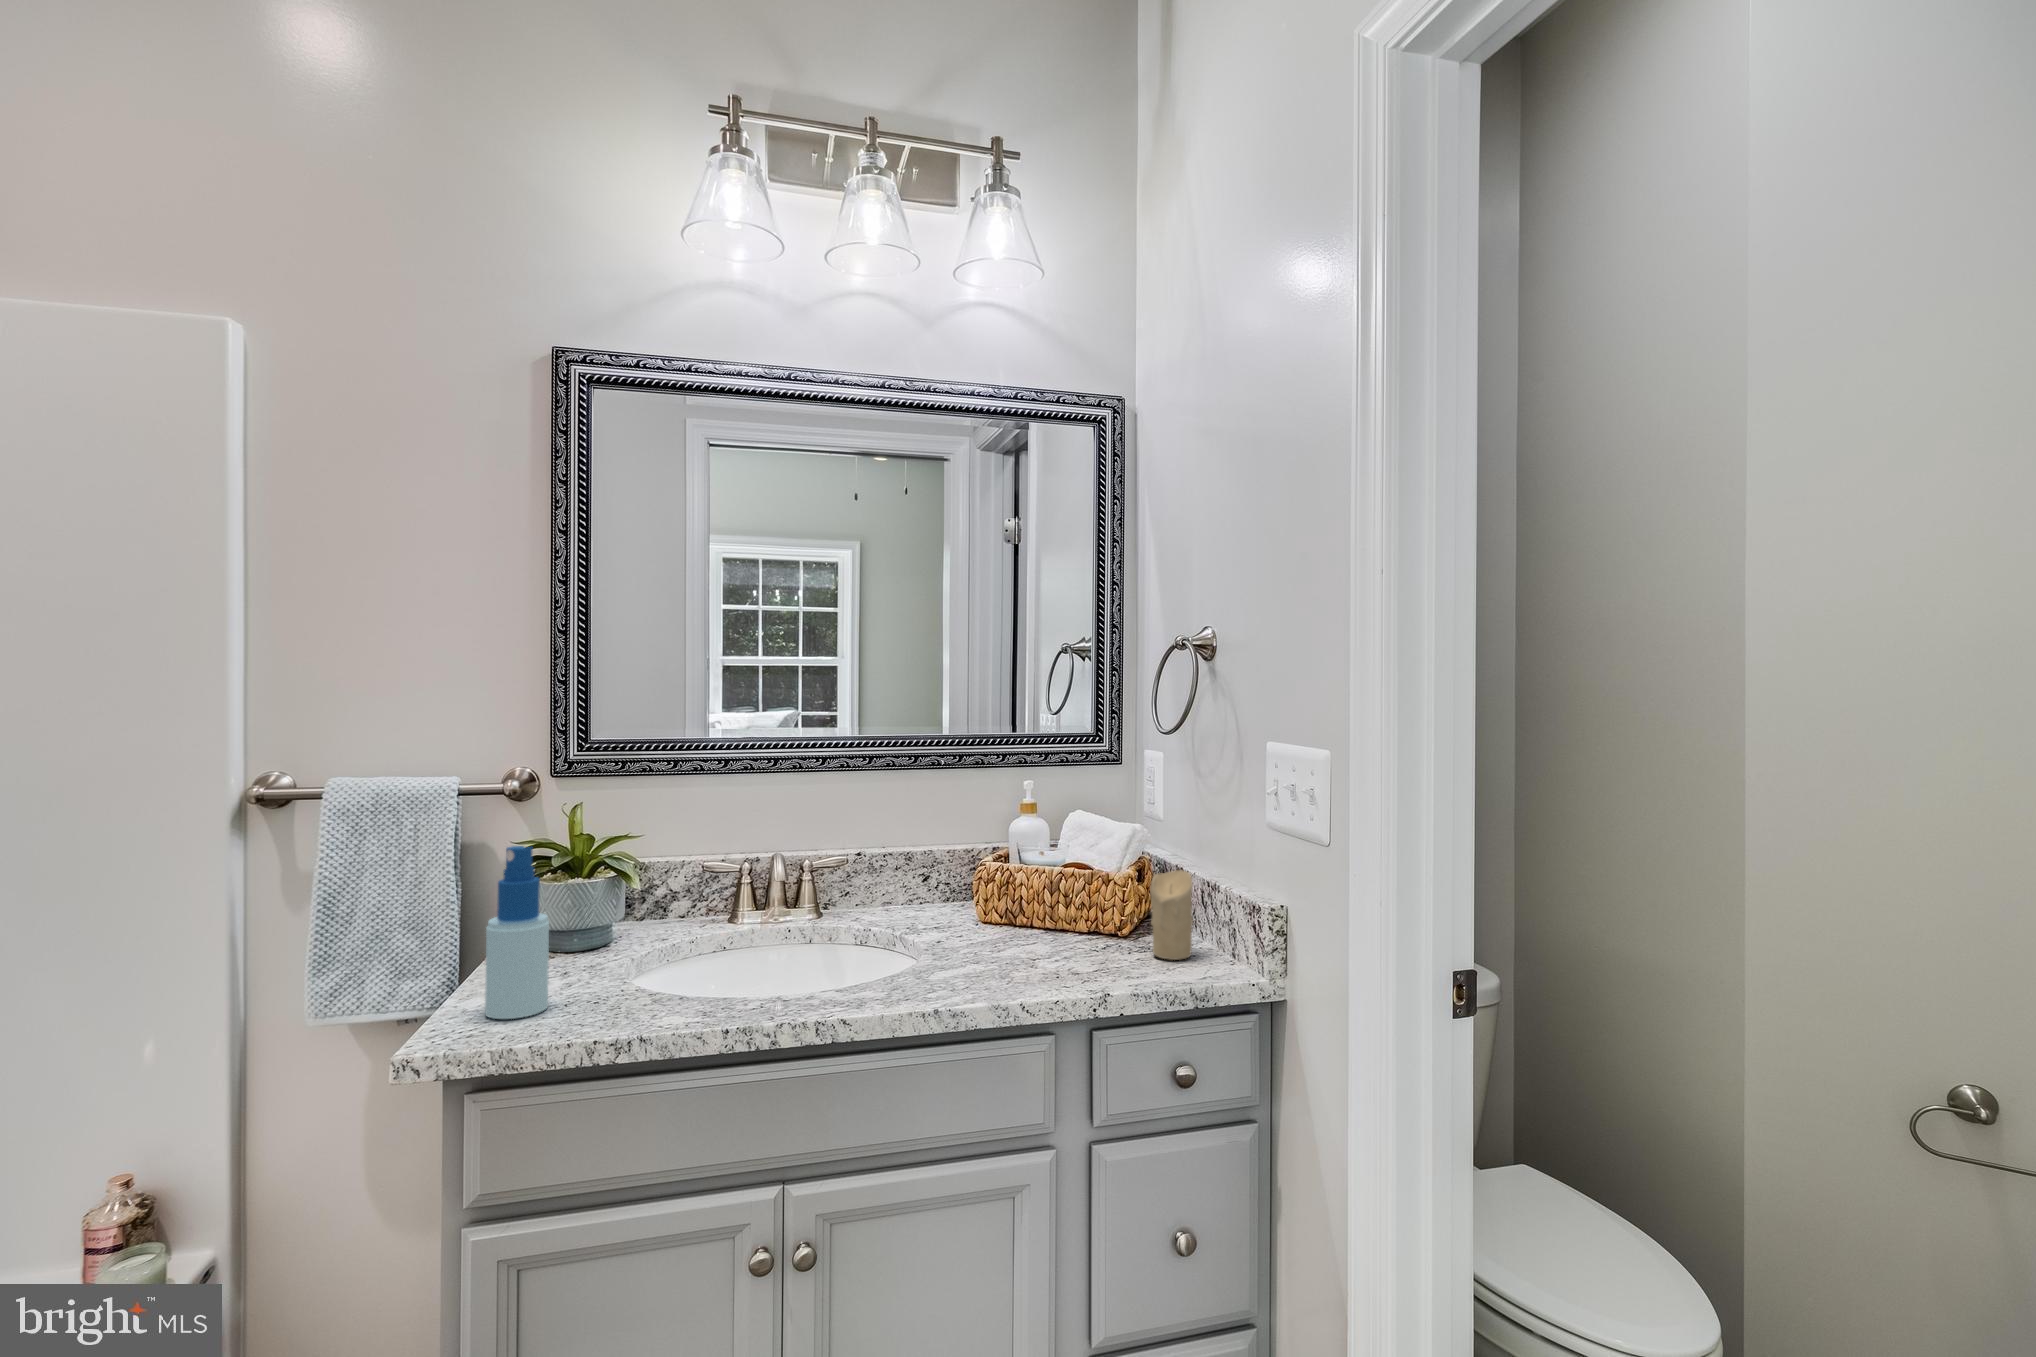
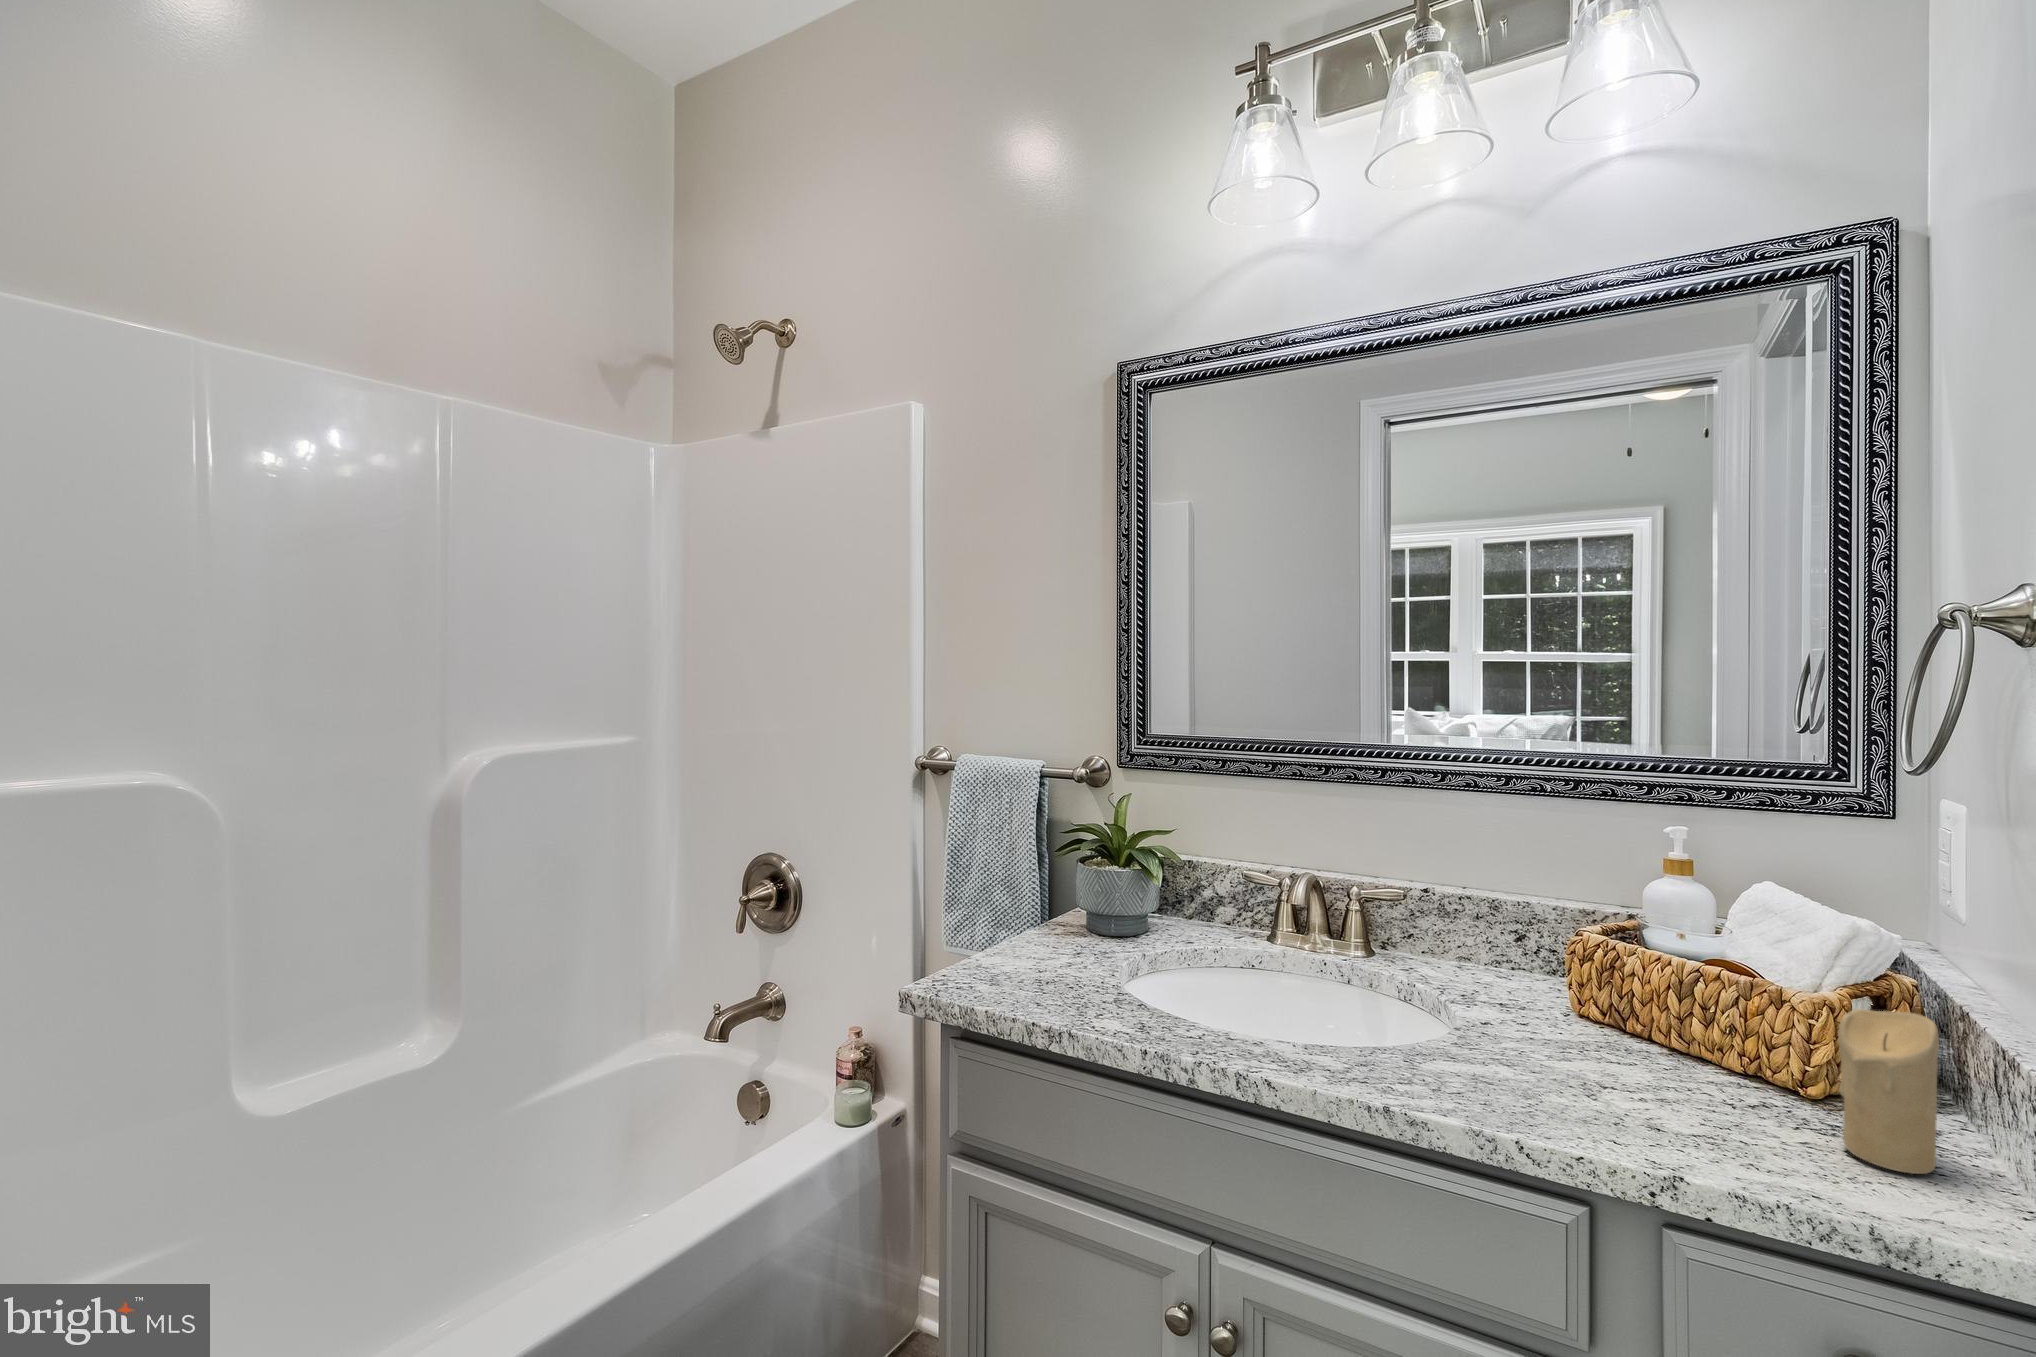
spray bottle: present [485,846,549,1019] -> none [982,825,1036,984]

